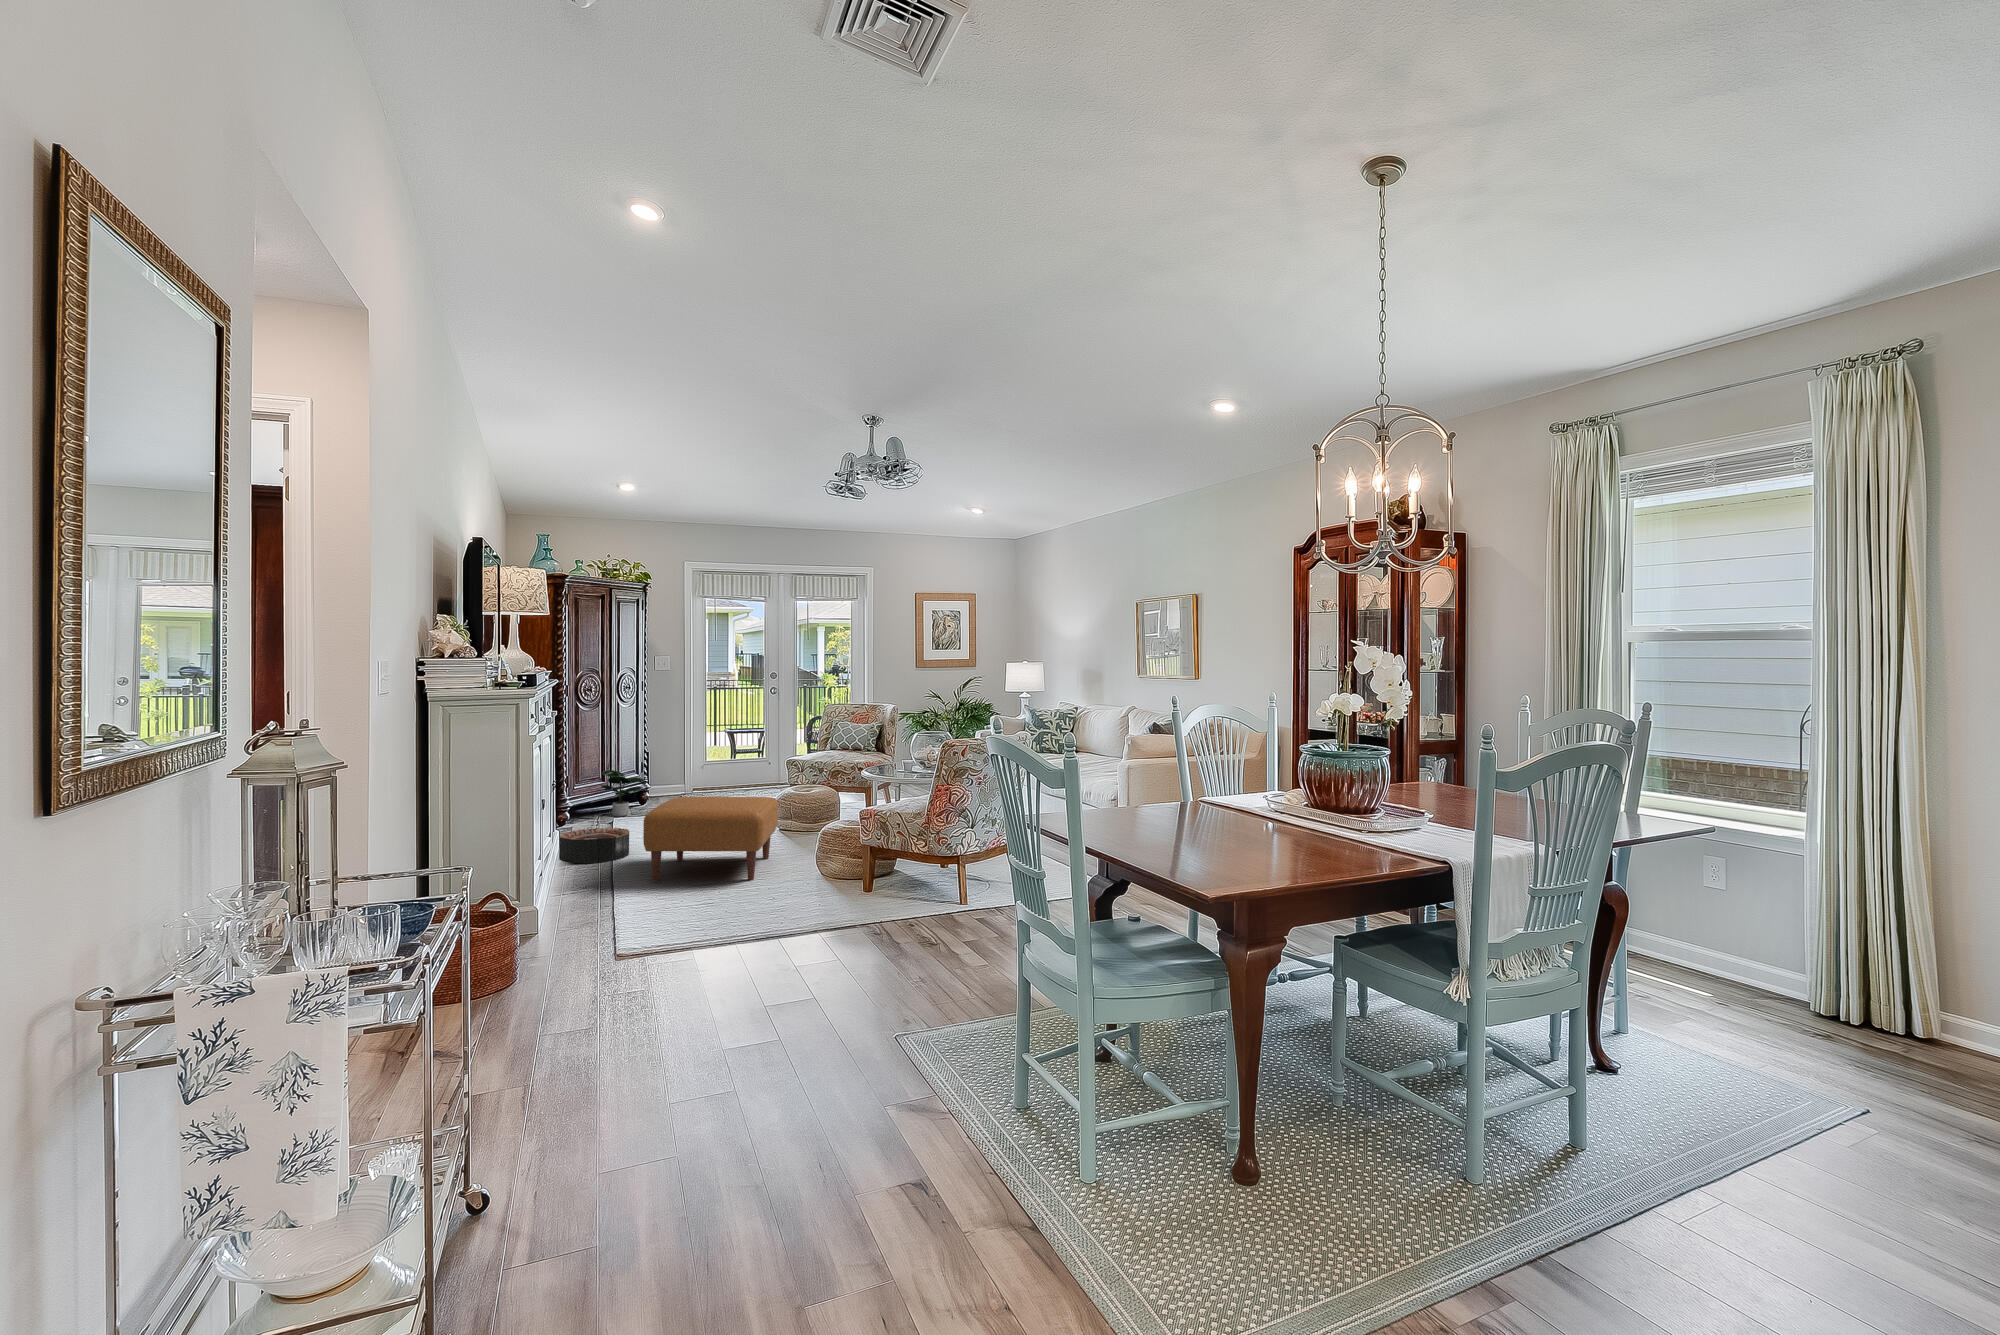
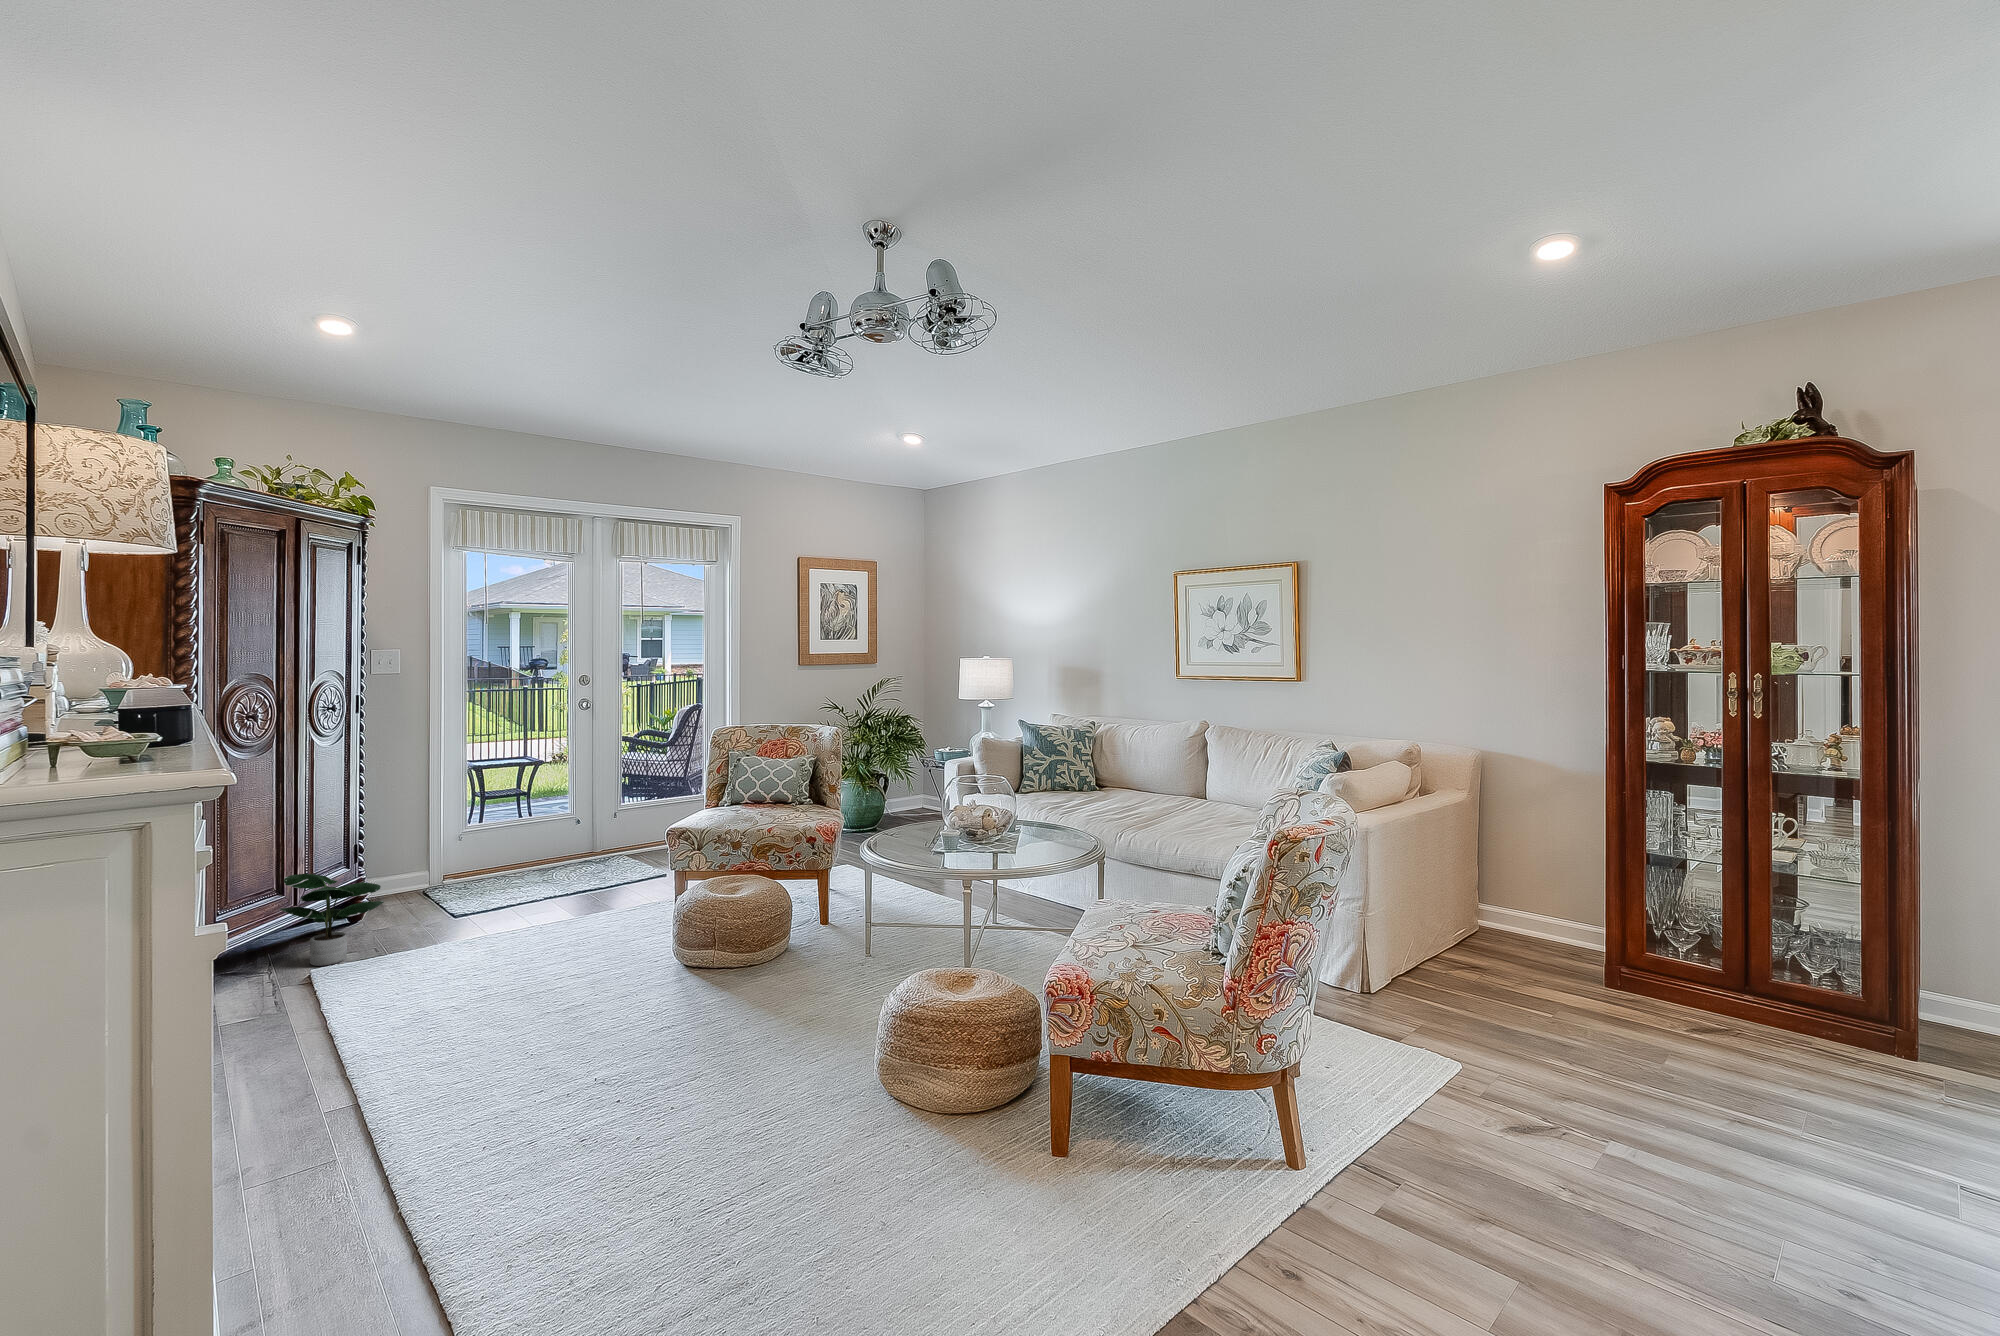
ottoman: present [643,797,778,881] -> none [519,939,811,1209]
basket: present [559,828,629,864] -> none [223,1035,415,1163]

